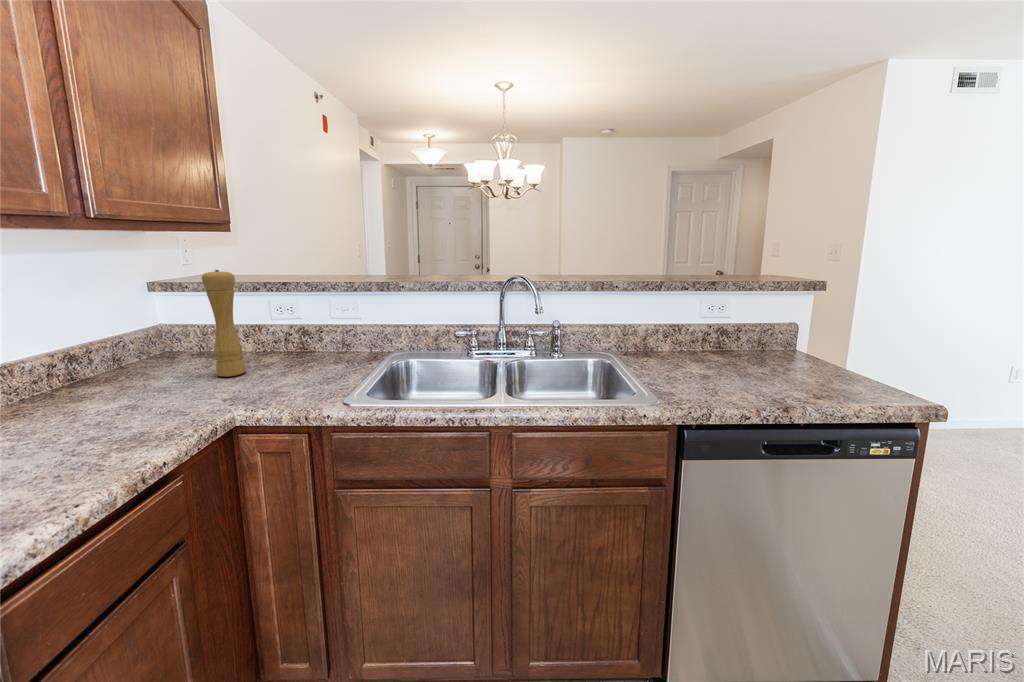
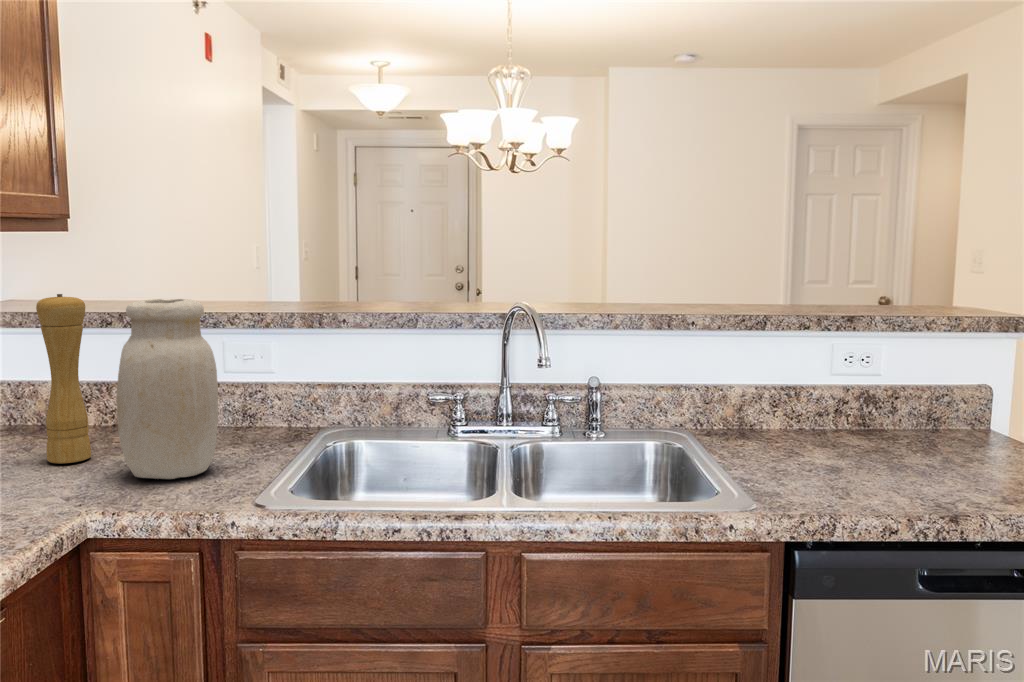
jar: none [254,273,322,387] -> present [116,299,219,479]

